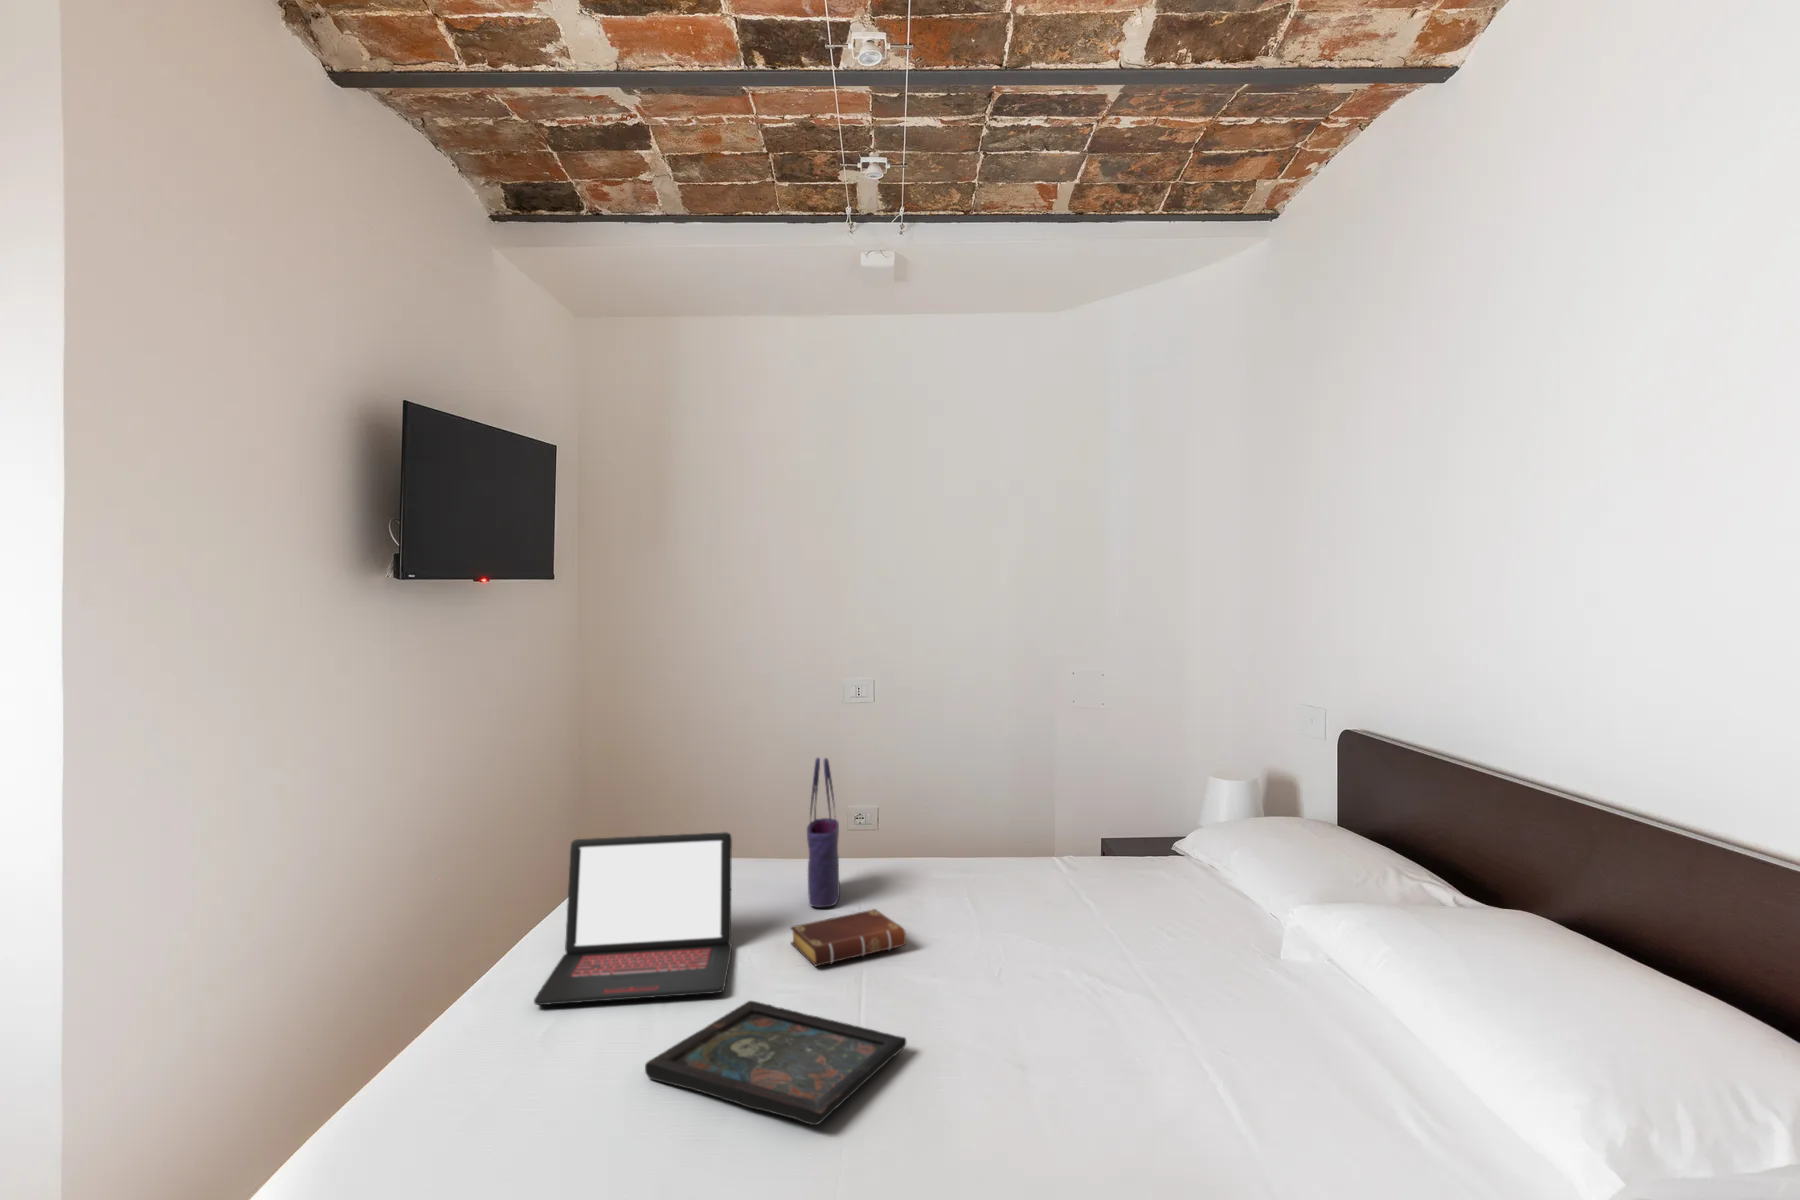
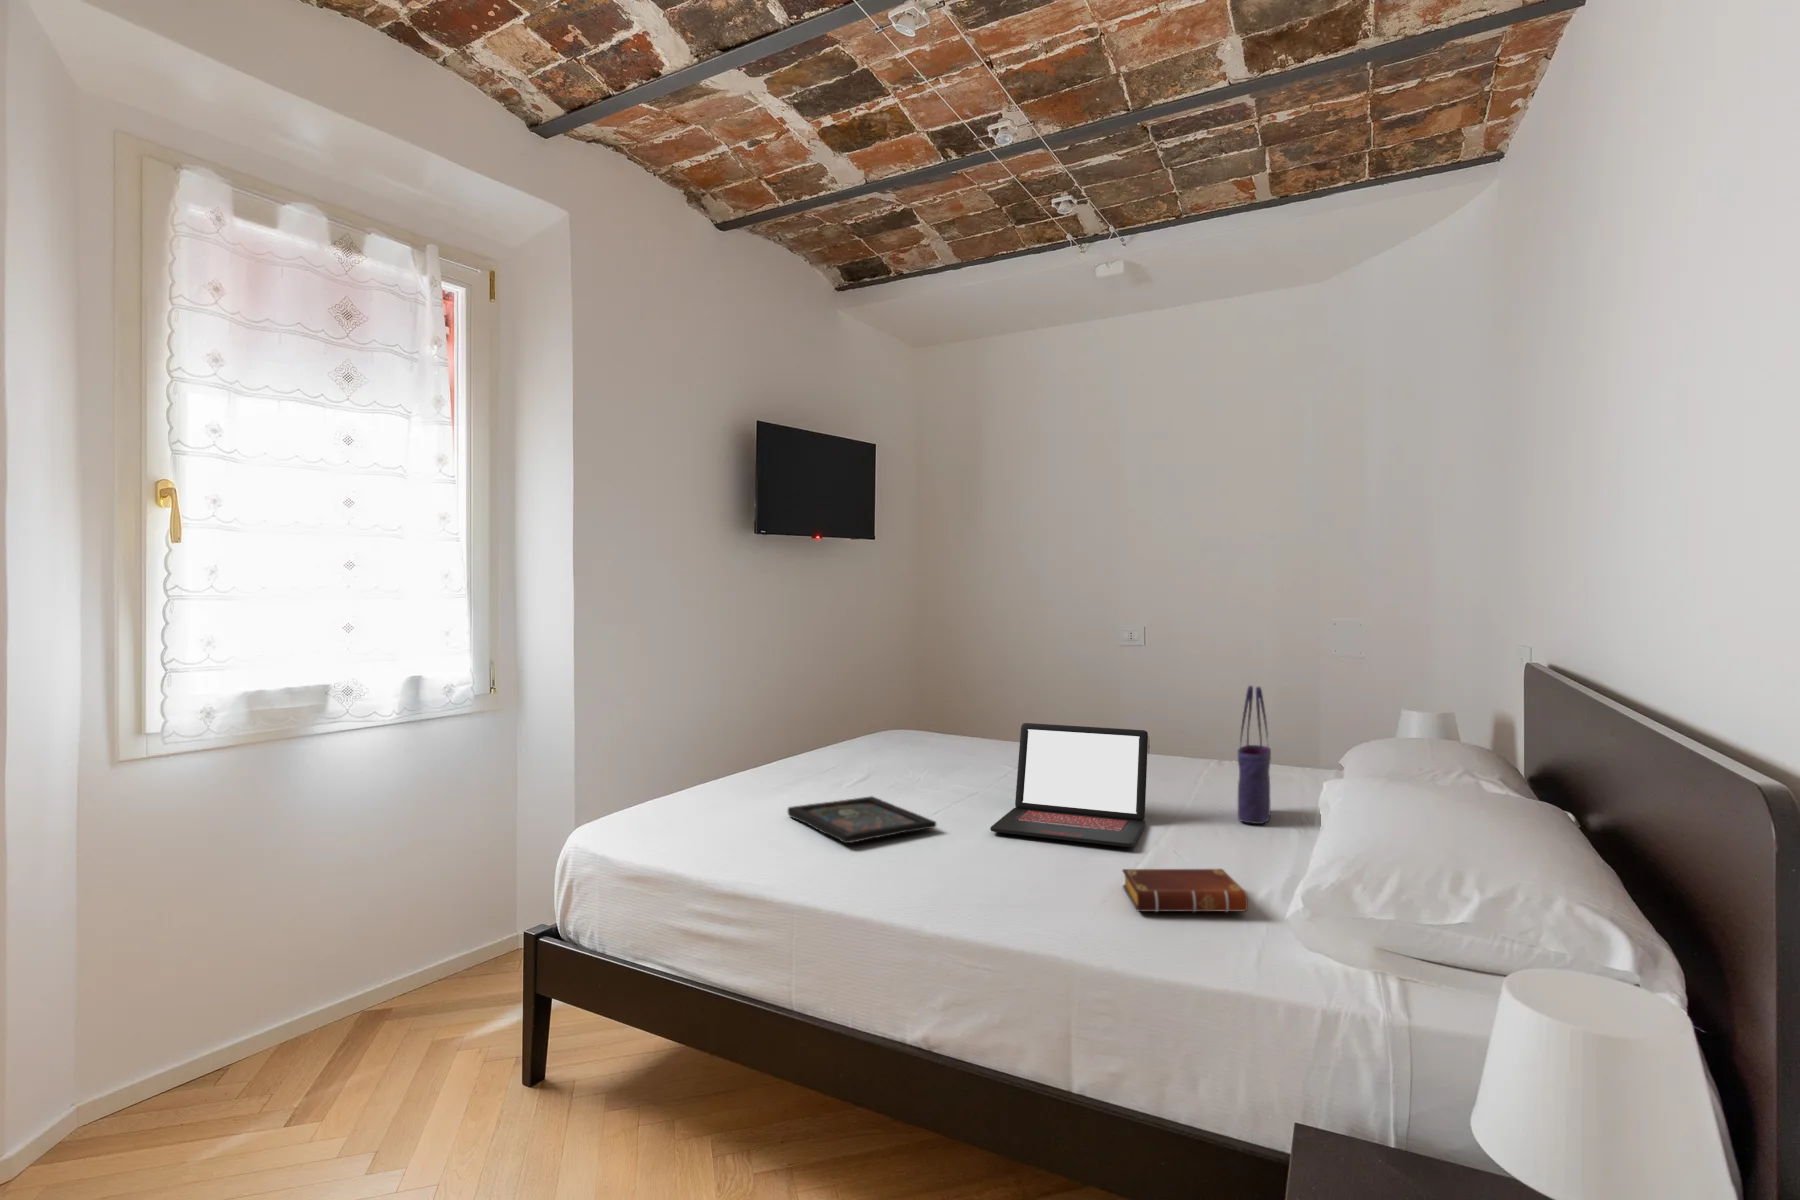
tote bag: present [807,758,840,907] -> present [1238,686,1271,824]
laptop: present [534,832,732,1005] -> present [991,723,1148,847]
book: present [791,909,906,966] -> present [1123,869,1248,912]

